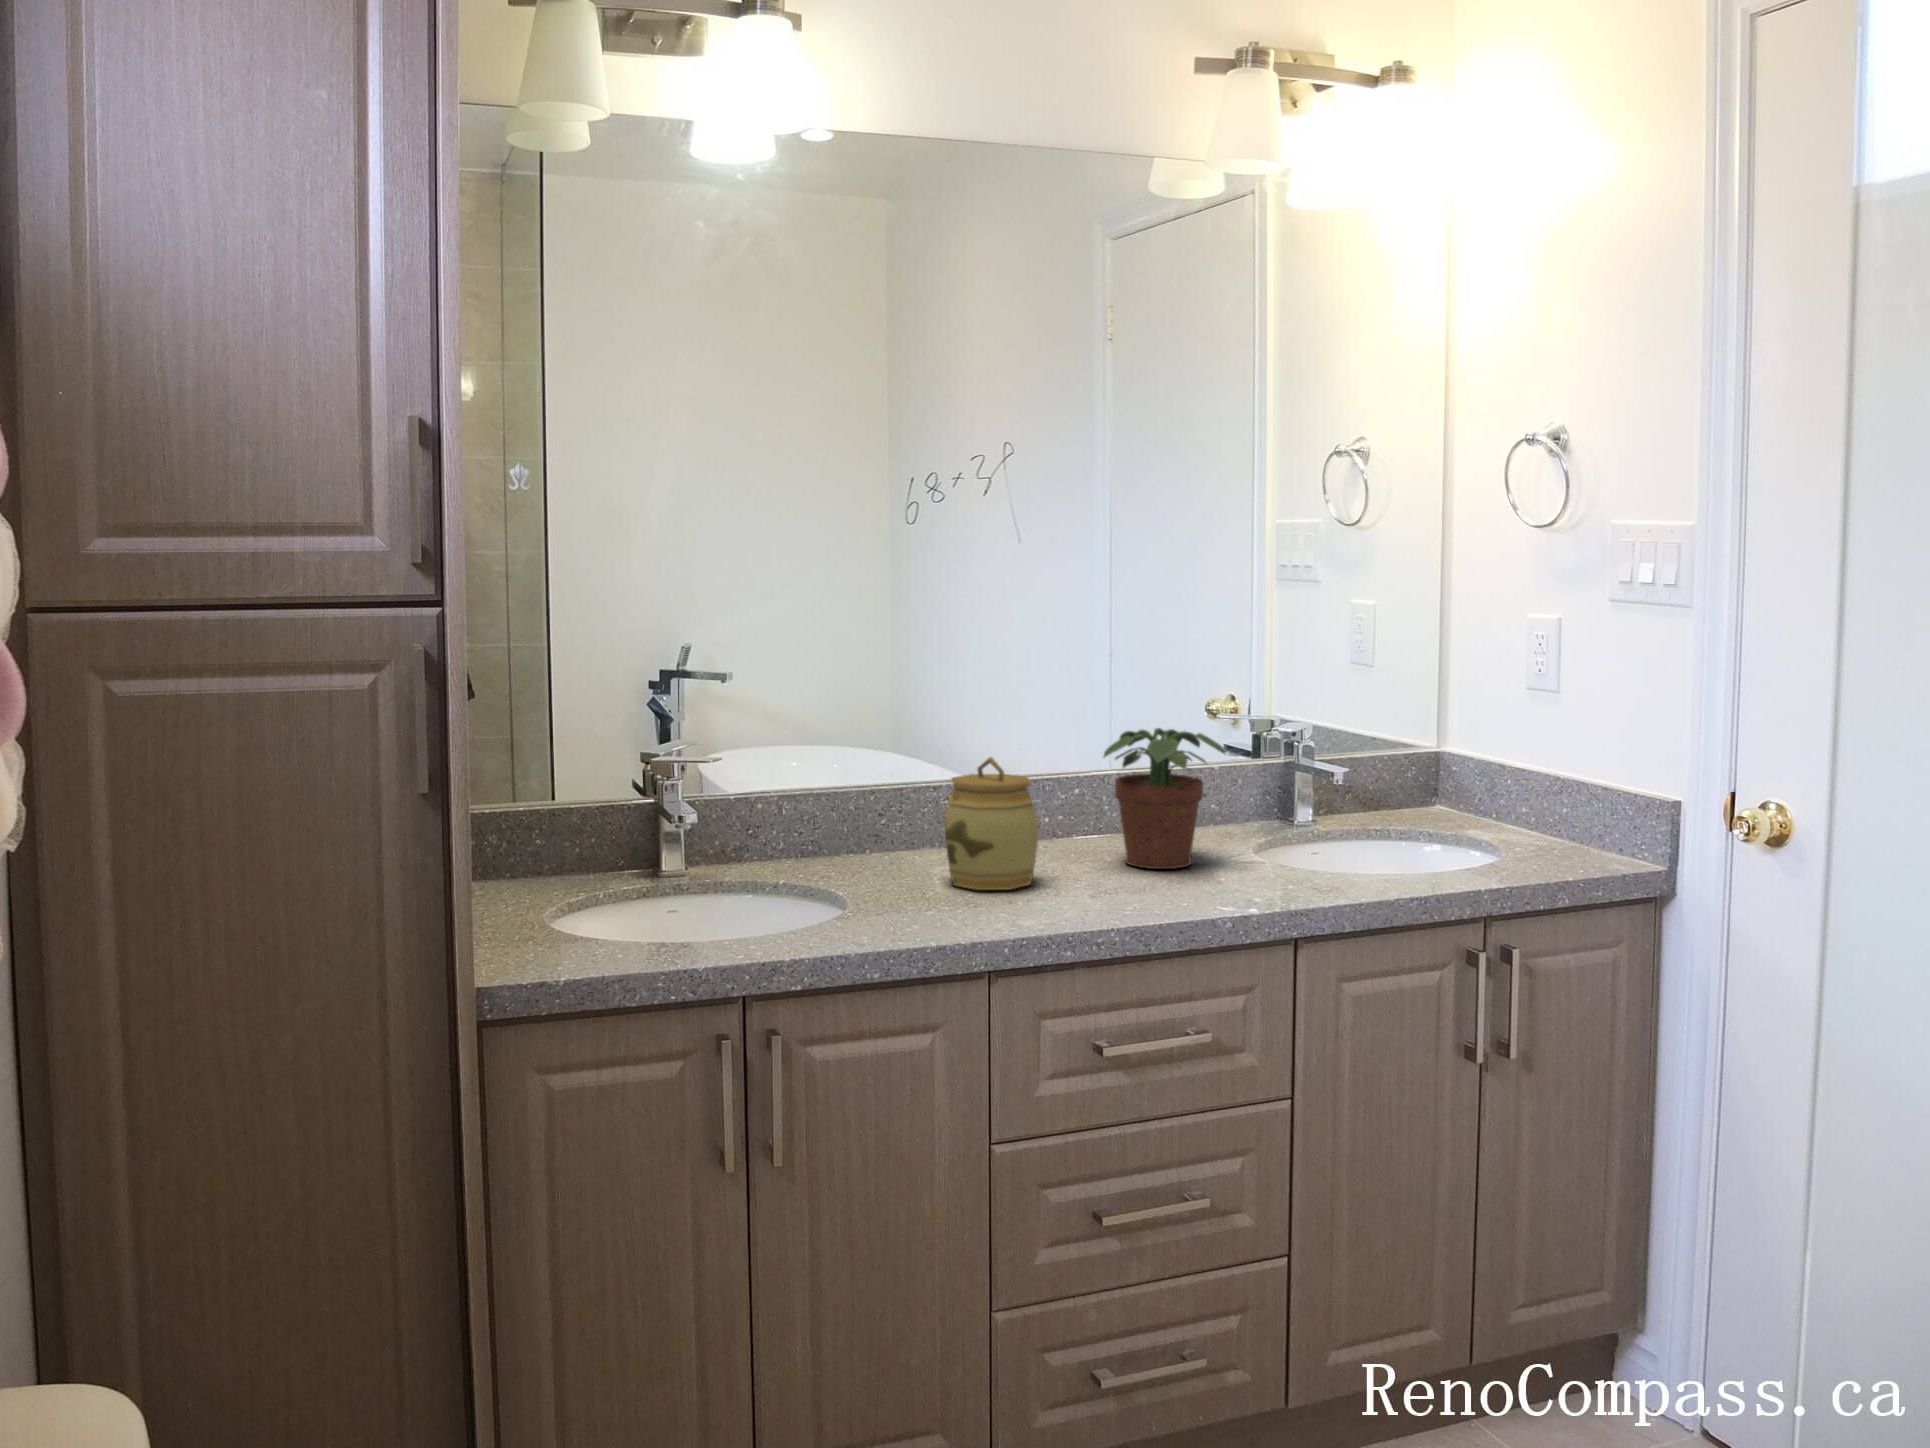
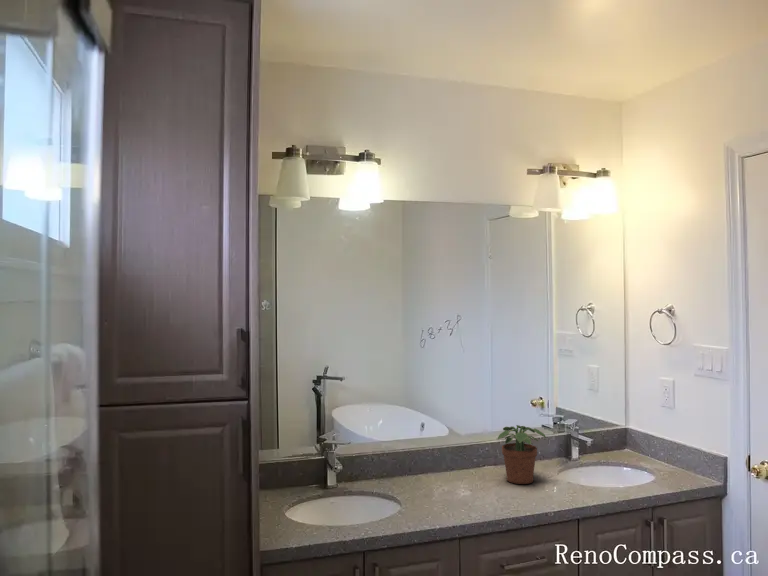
jar: present [944,757,1038,890] -> none [436,441,474,496]

